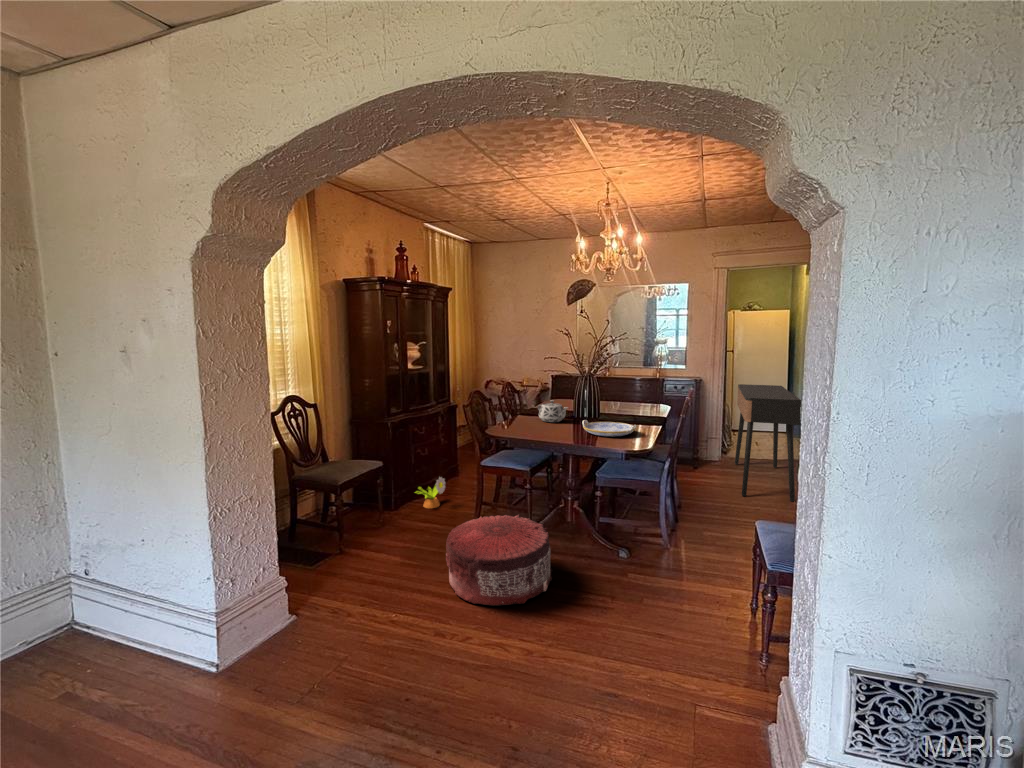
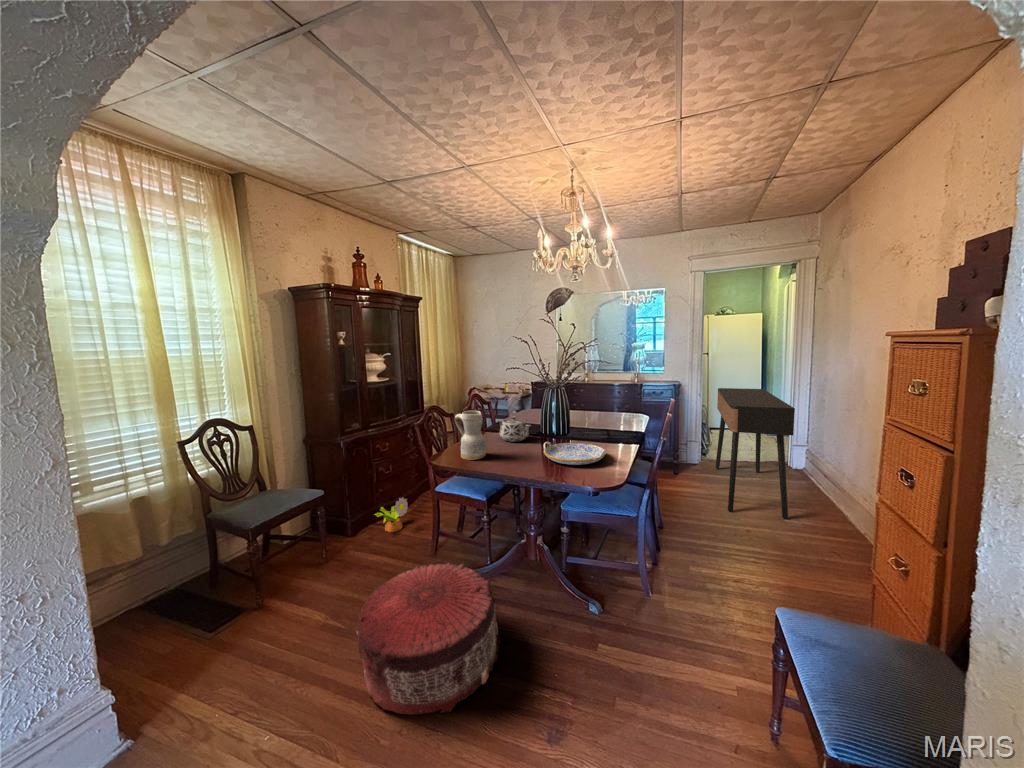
ceramic pitcher: none [508,392,534,432] -> present [455,411,486,460]

